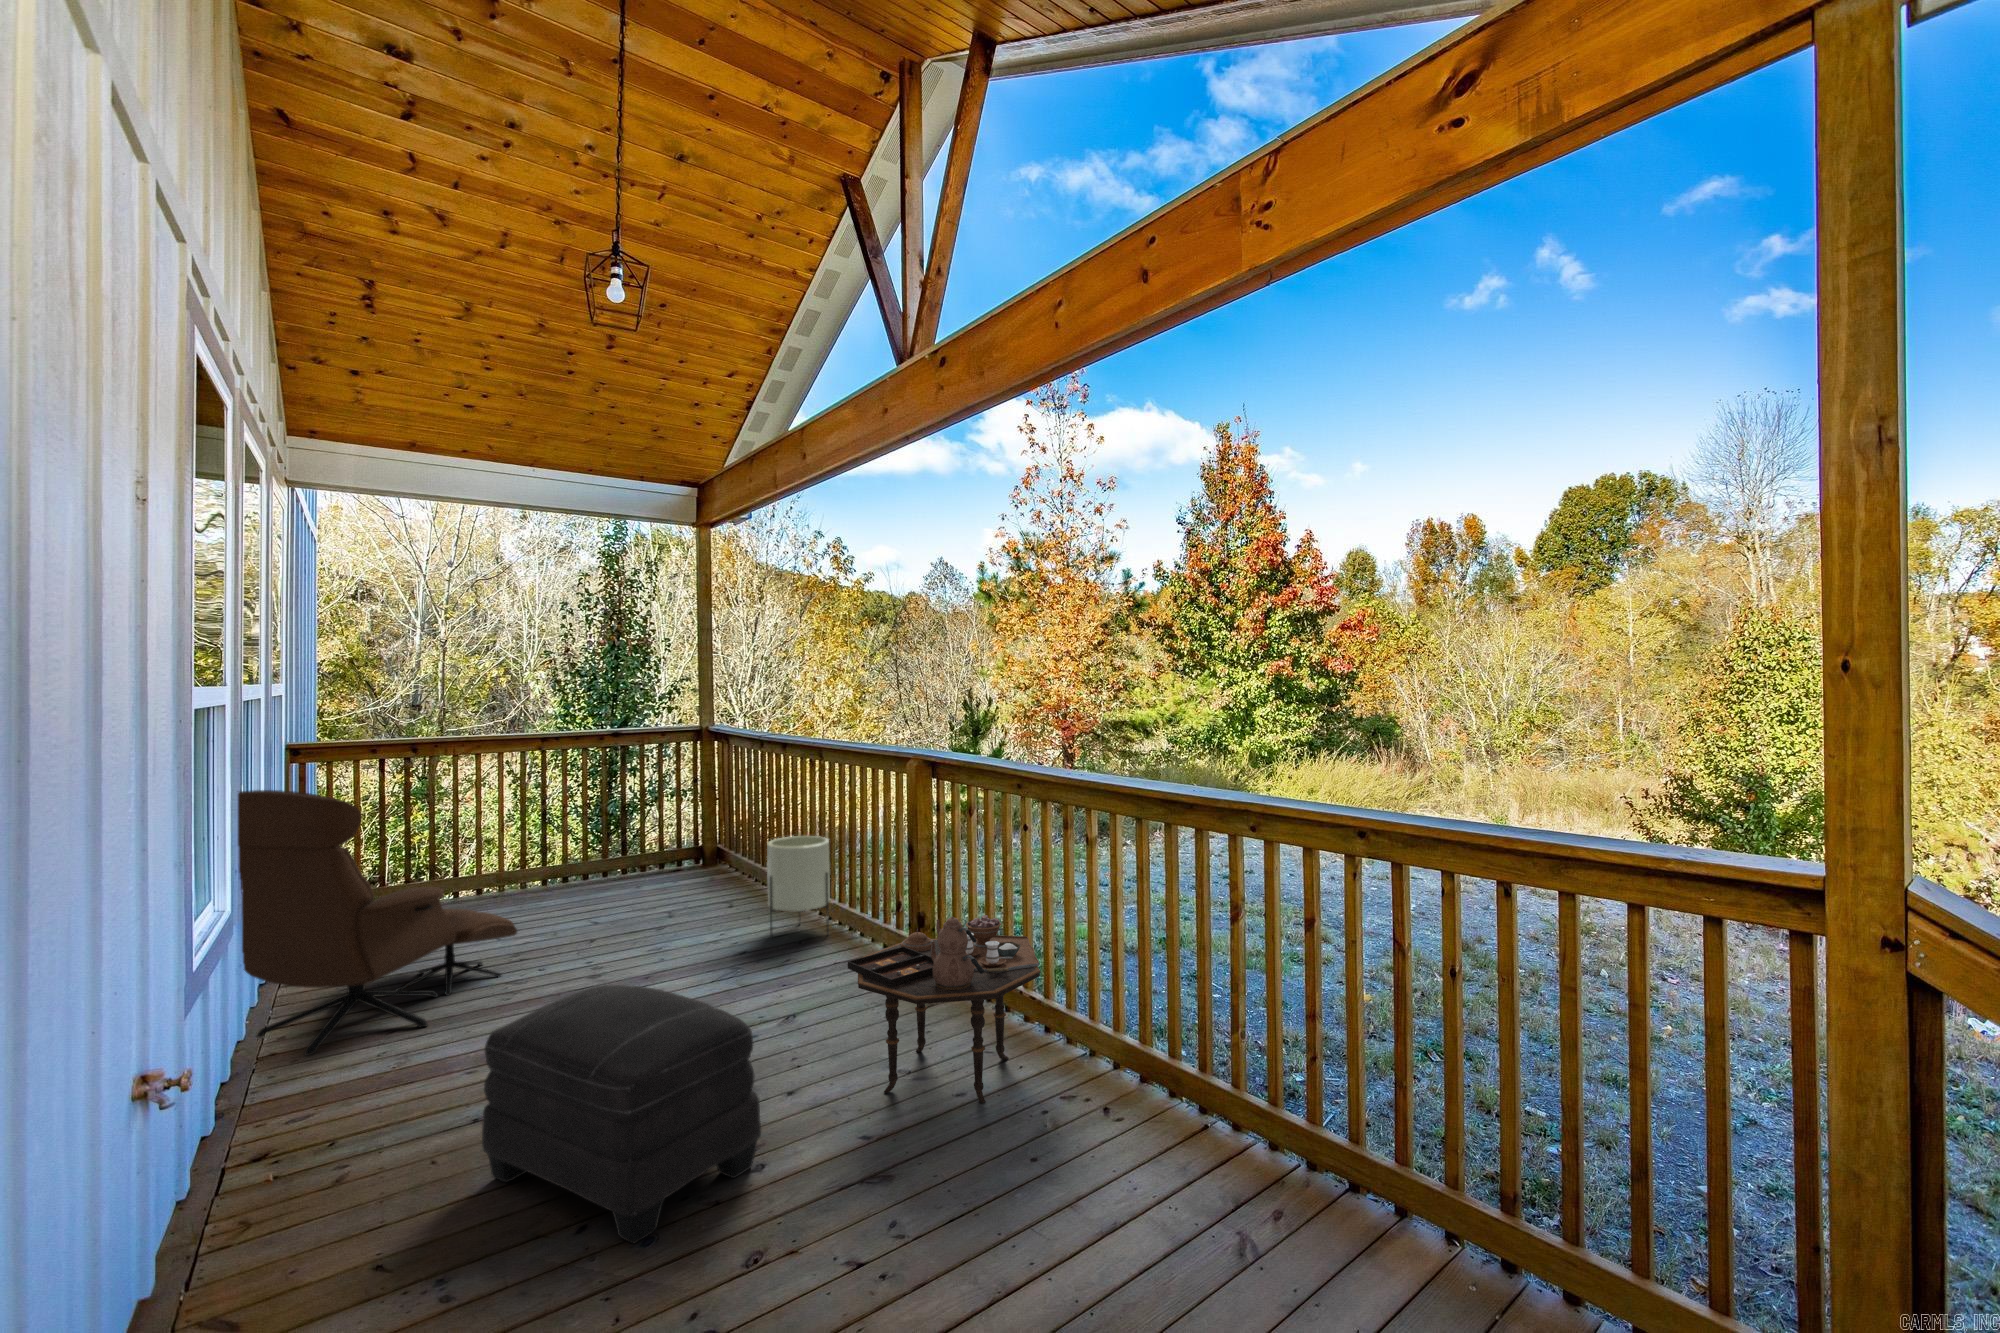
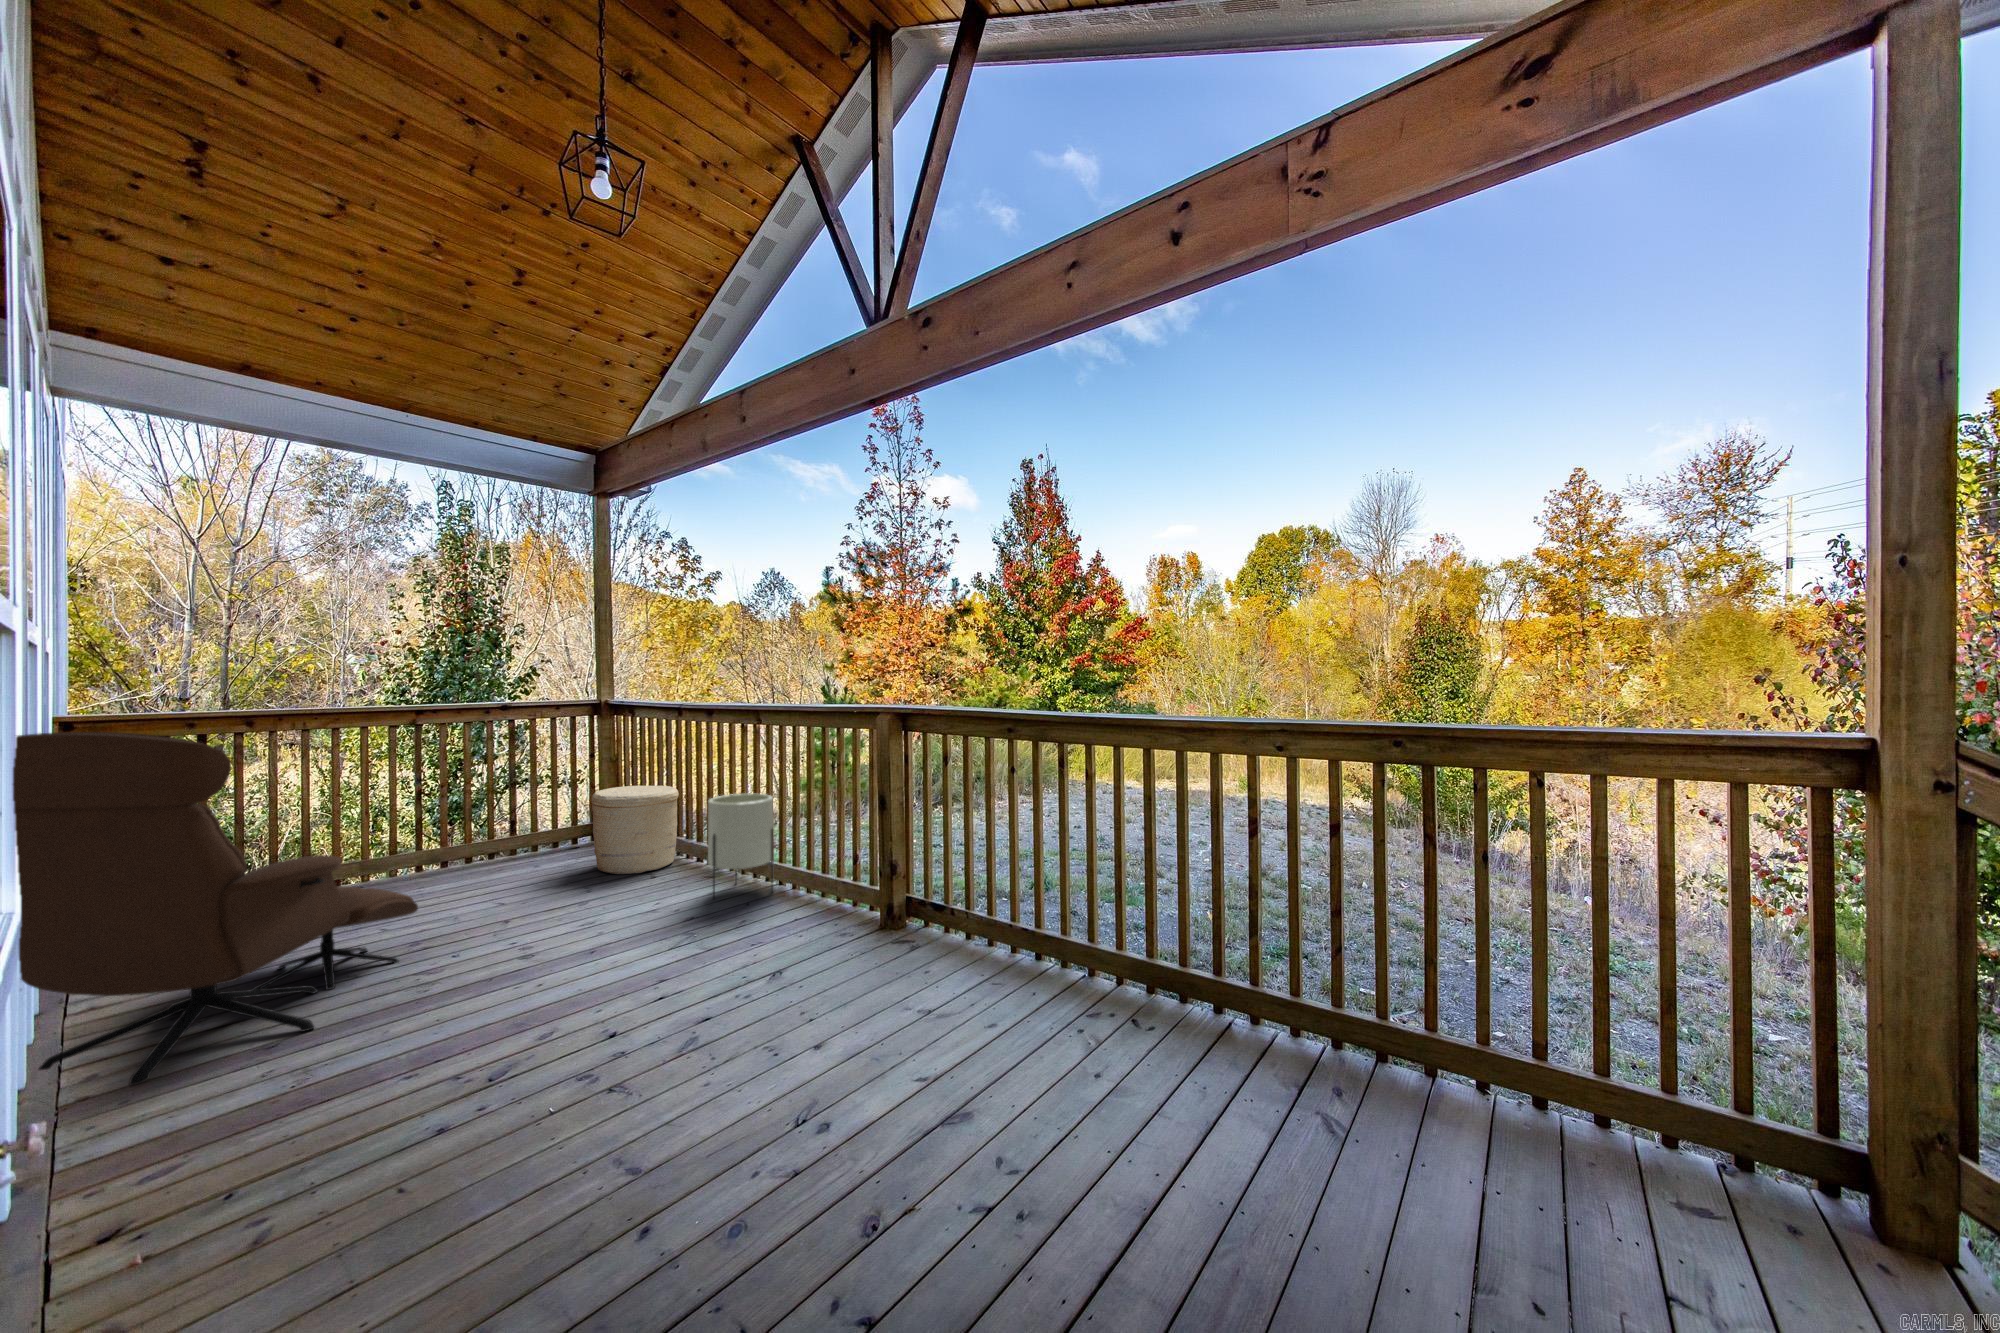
woven basket: none [681,821,761,907] -> present [592,786,679,874]
side table: present [848,915,1041,1103] -> none [887,847,1085,1040]
ottoman: present [482,985,761,1243] -> none [478,948,847,1270]

